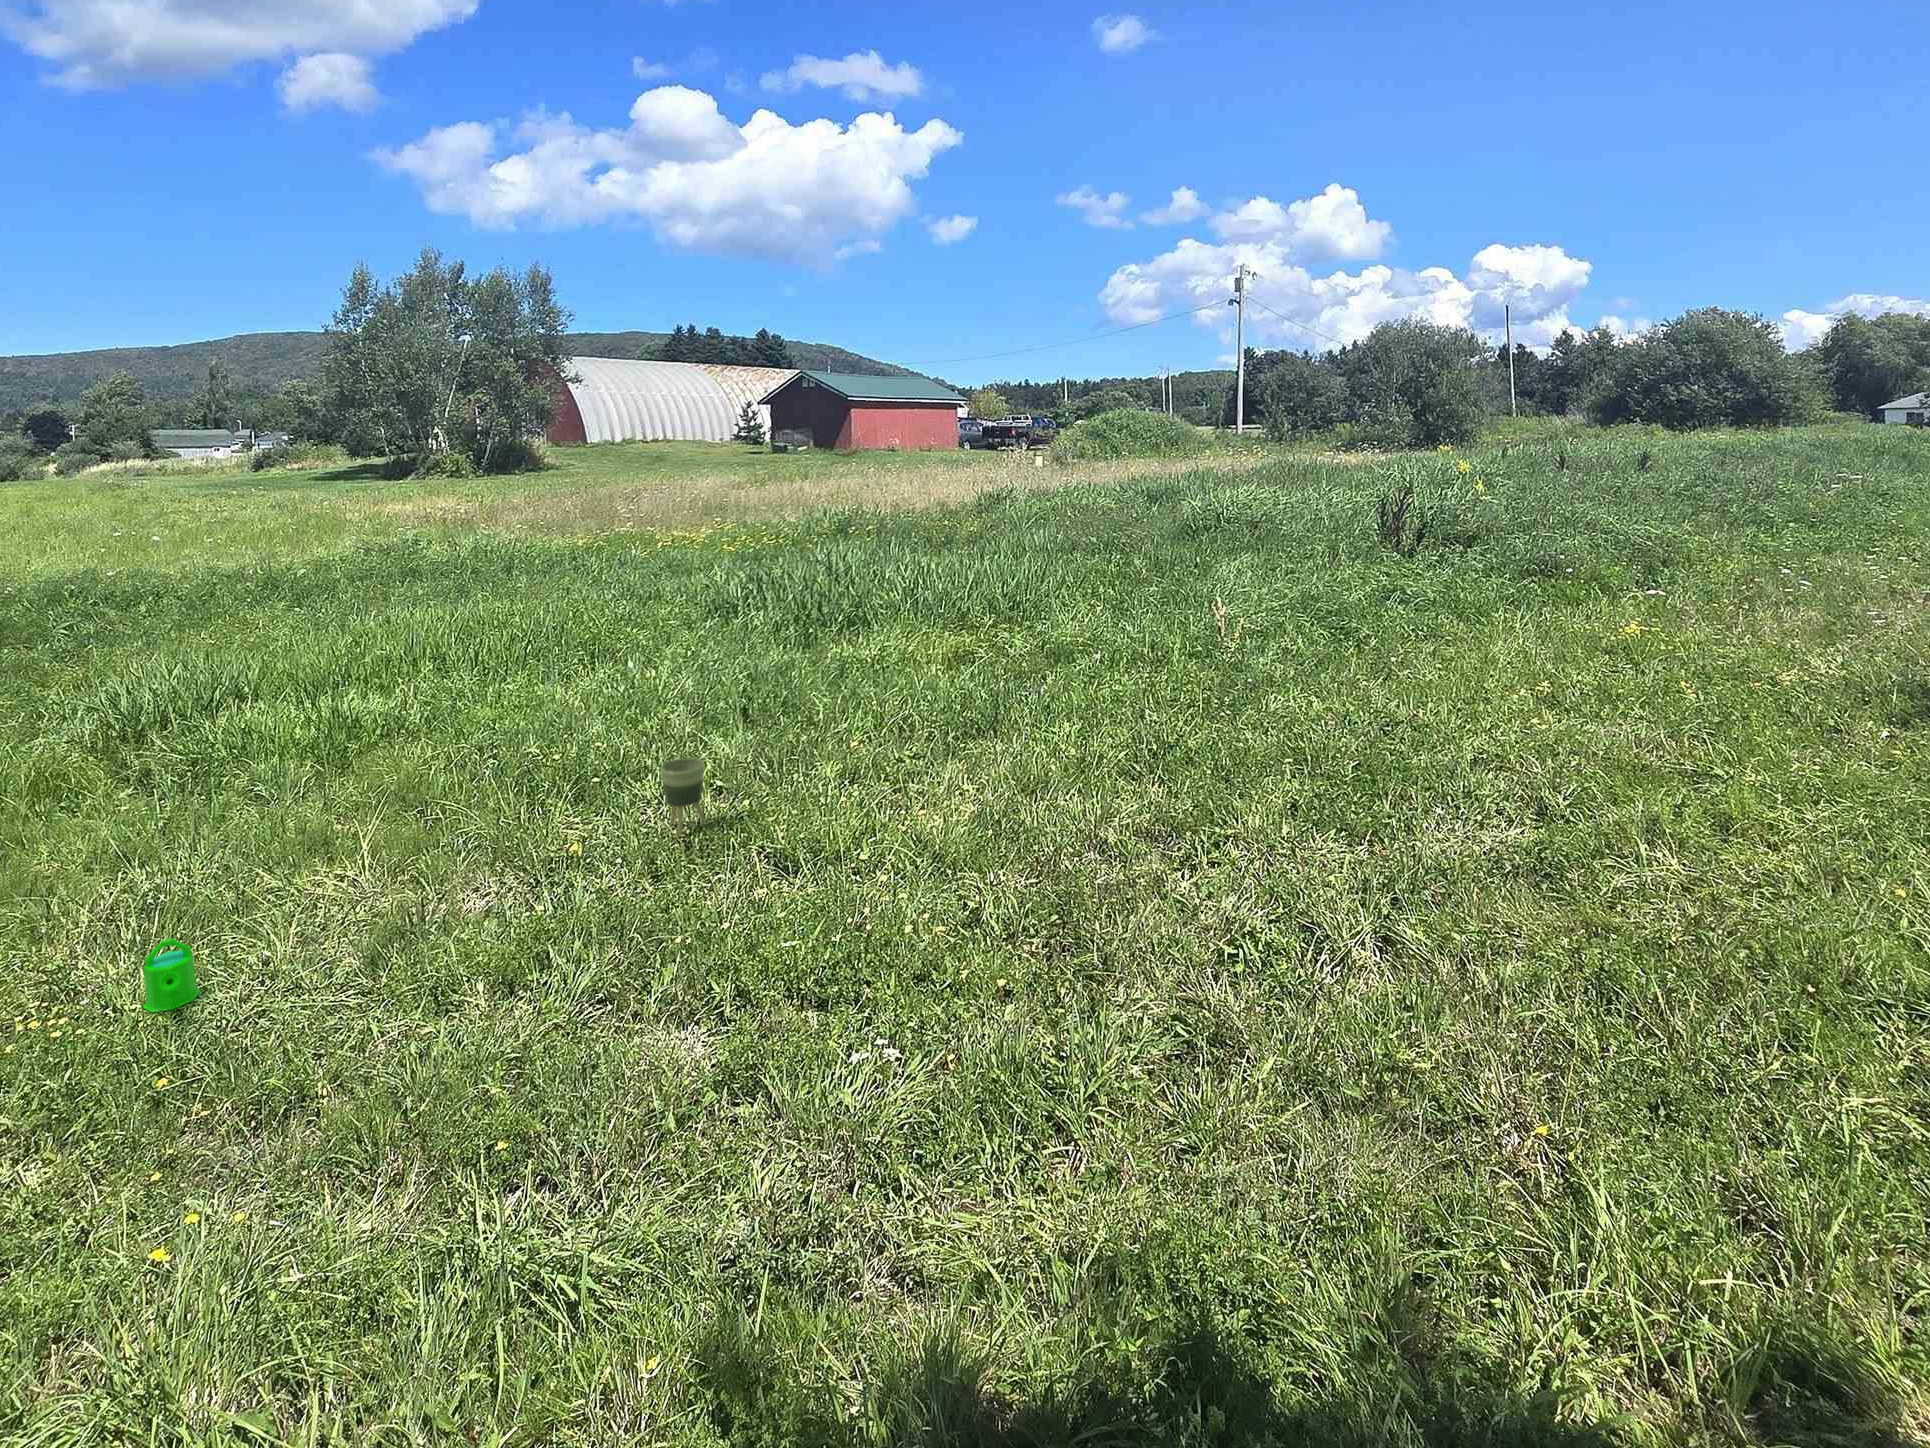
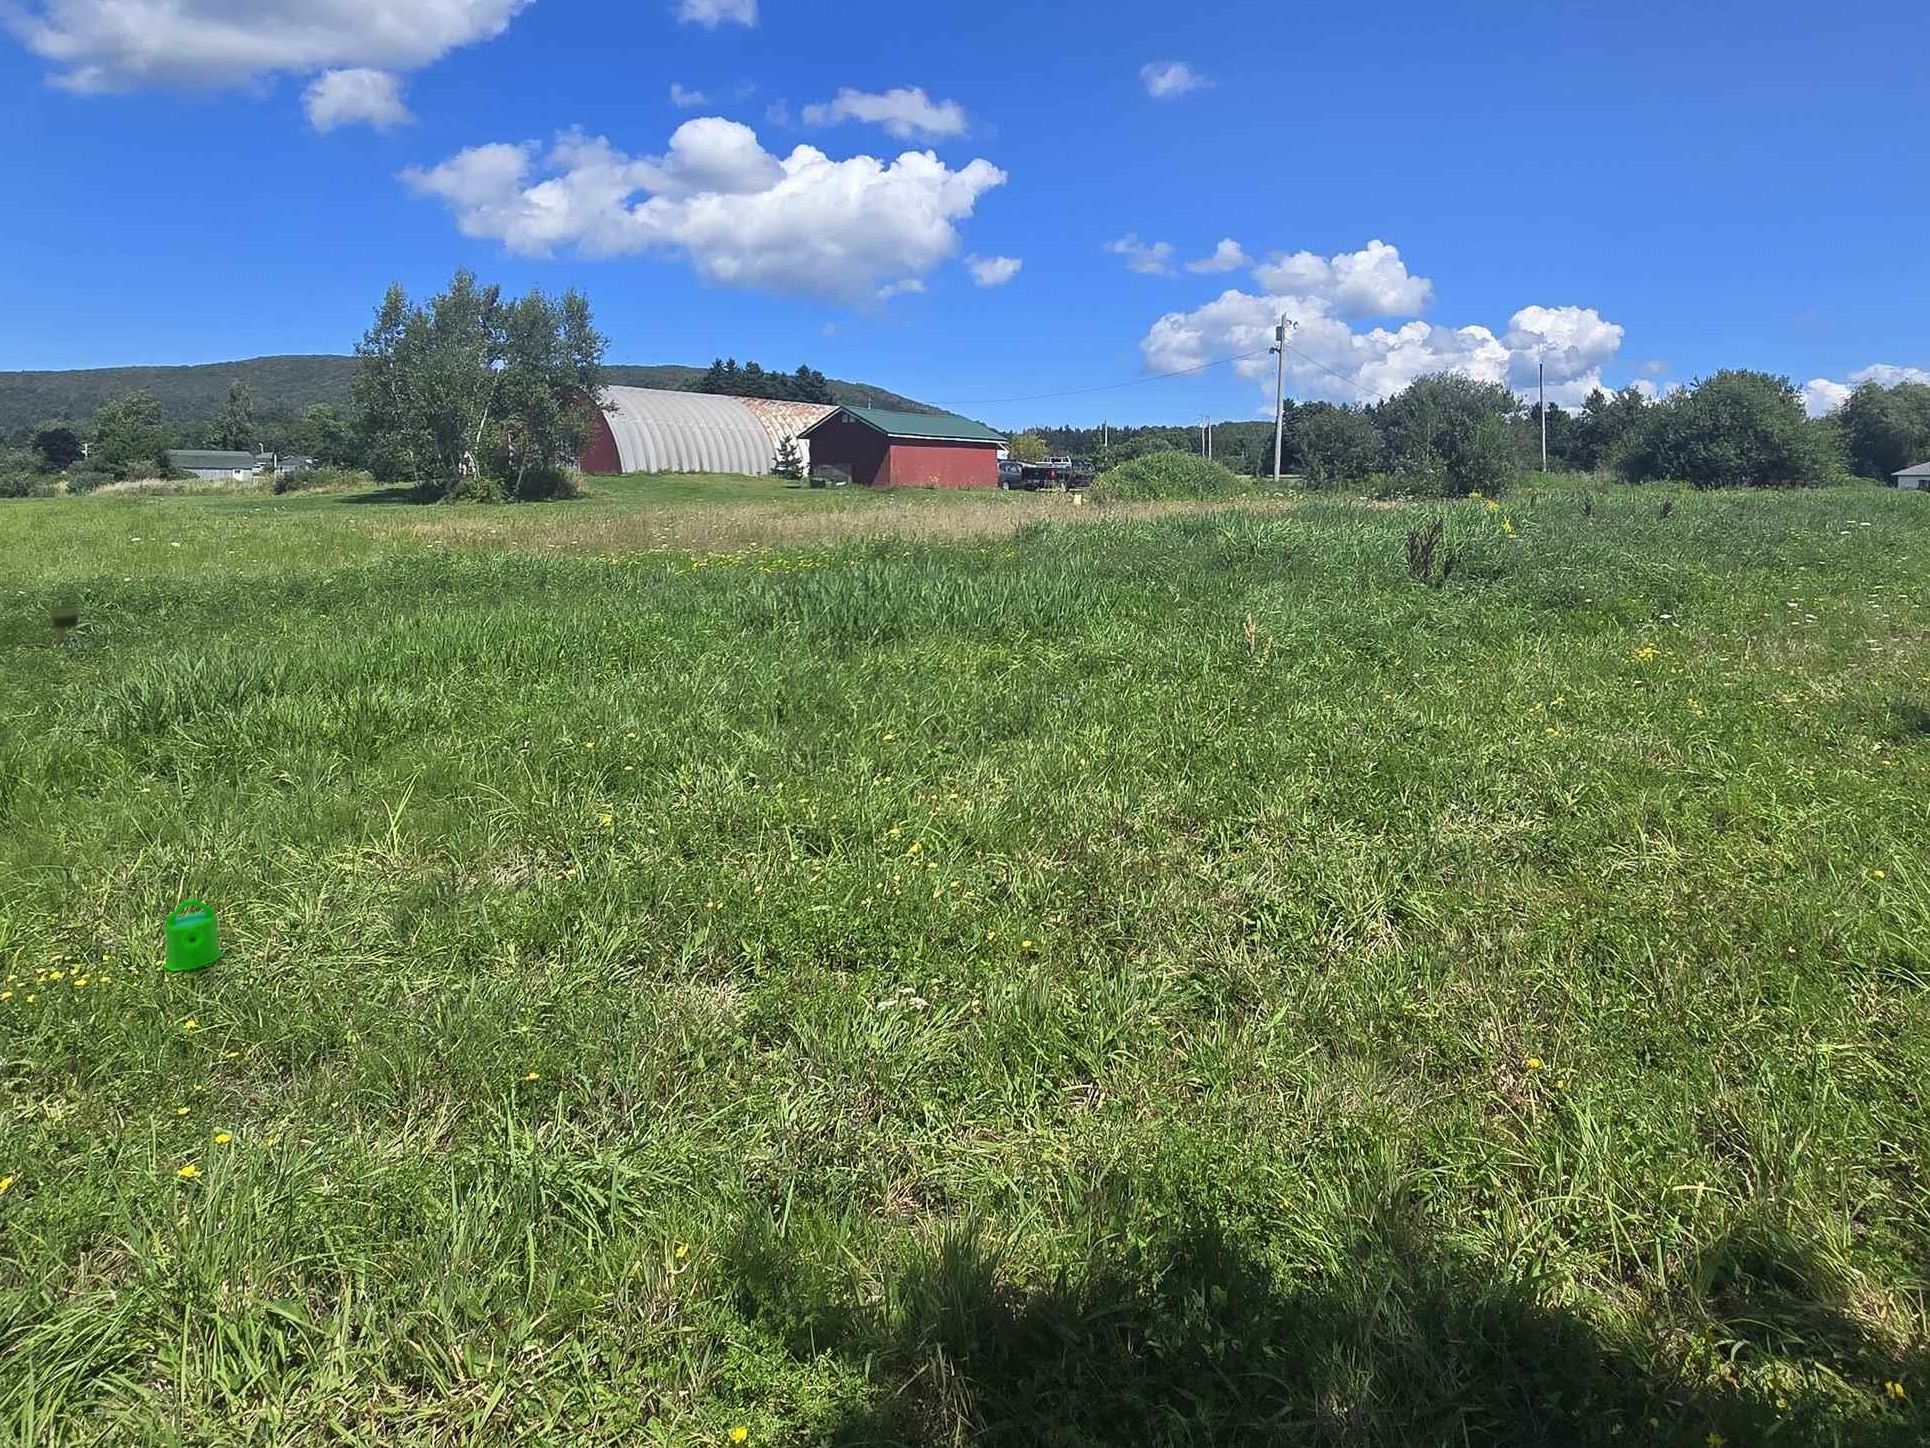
planter: present [660,758,706,837] -> present [50,605,81,644]

